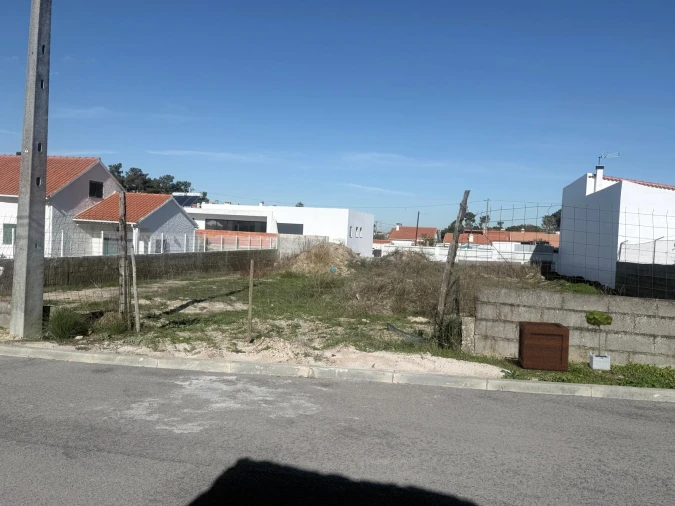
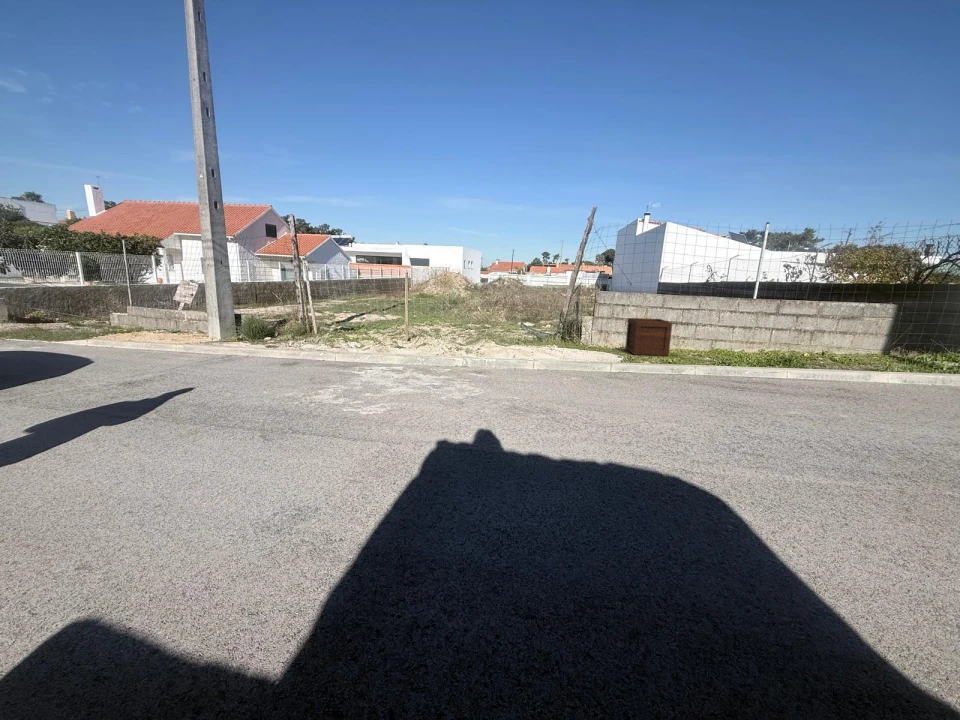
potted tree: present [585,310,613,370] -> none [681,307,704,354]

